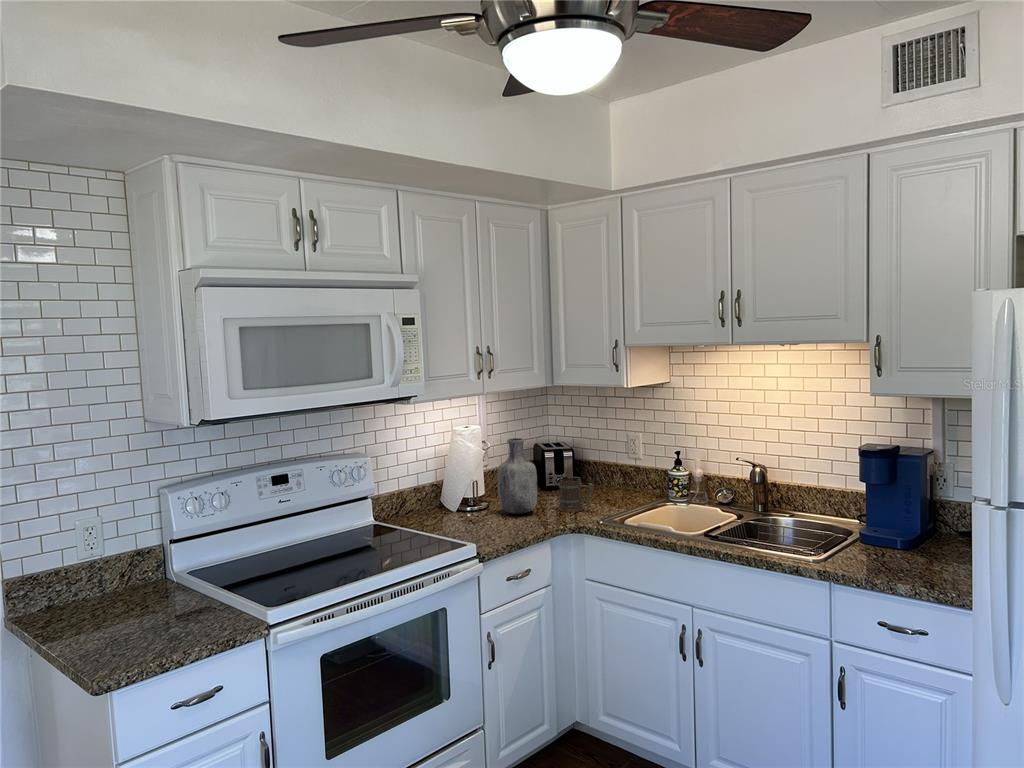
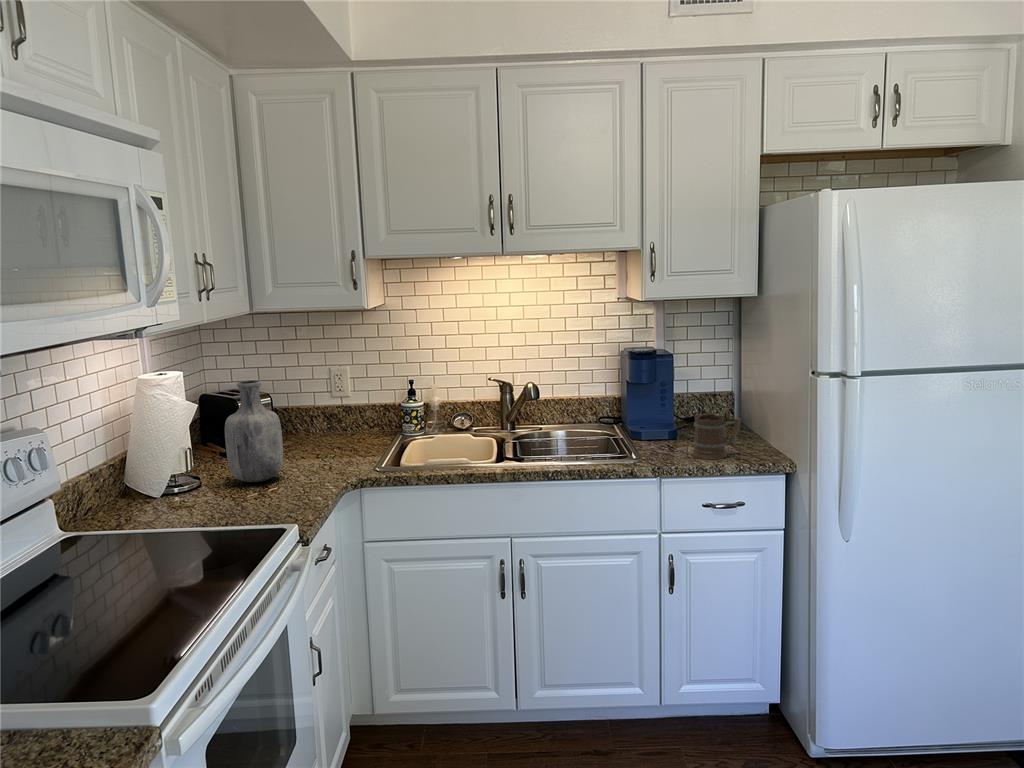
mug: present [558,476,593,512] -> present [692,413,741,459]

